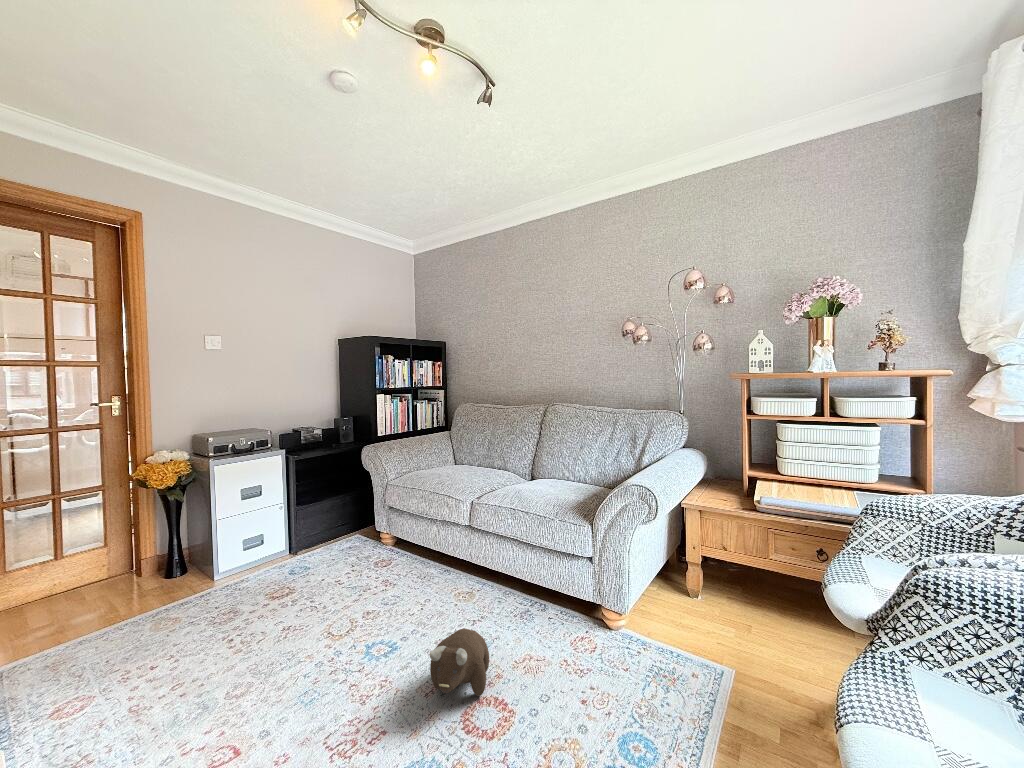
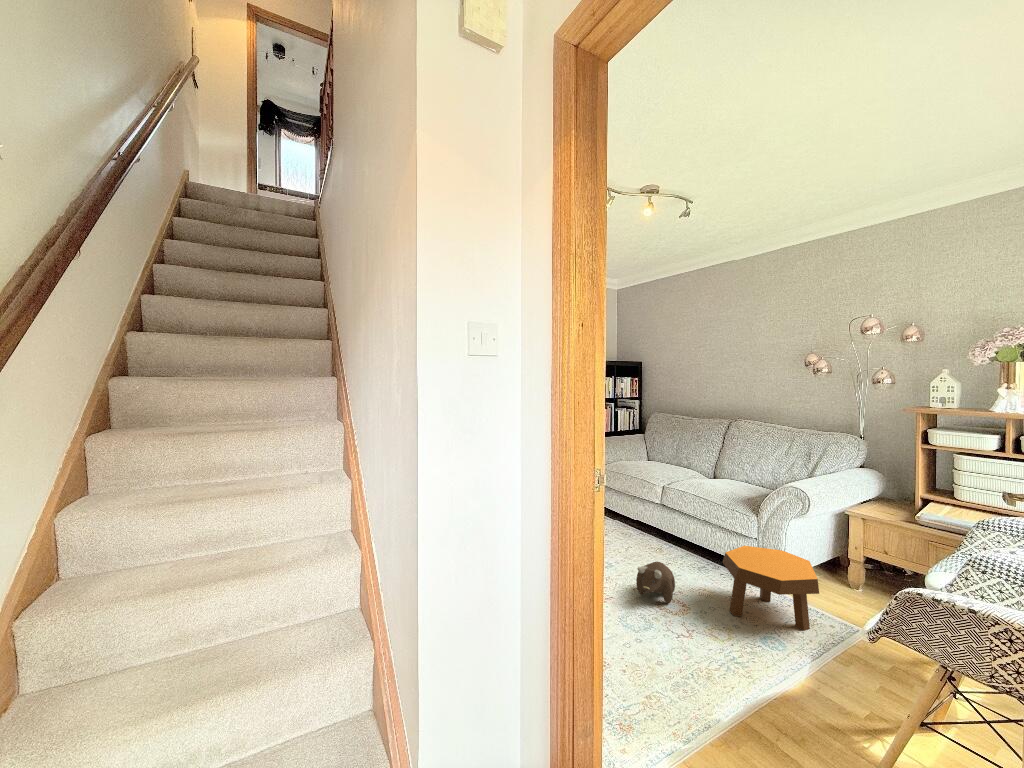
footstool: none [553,572,678,691] -> present [723,546,819,631]

